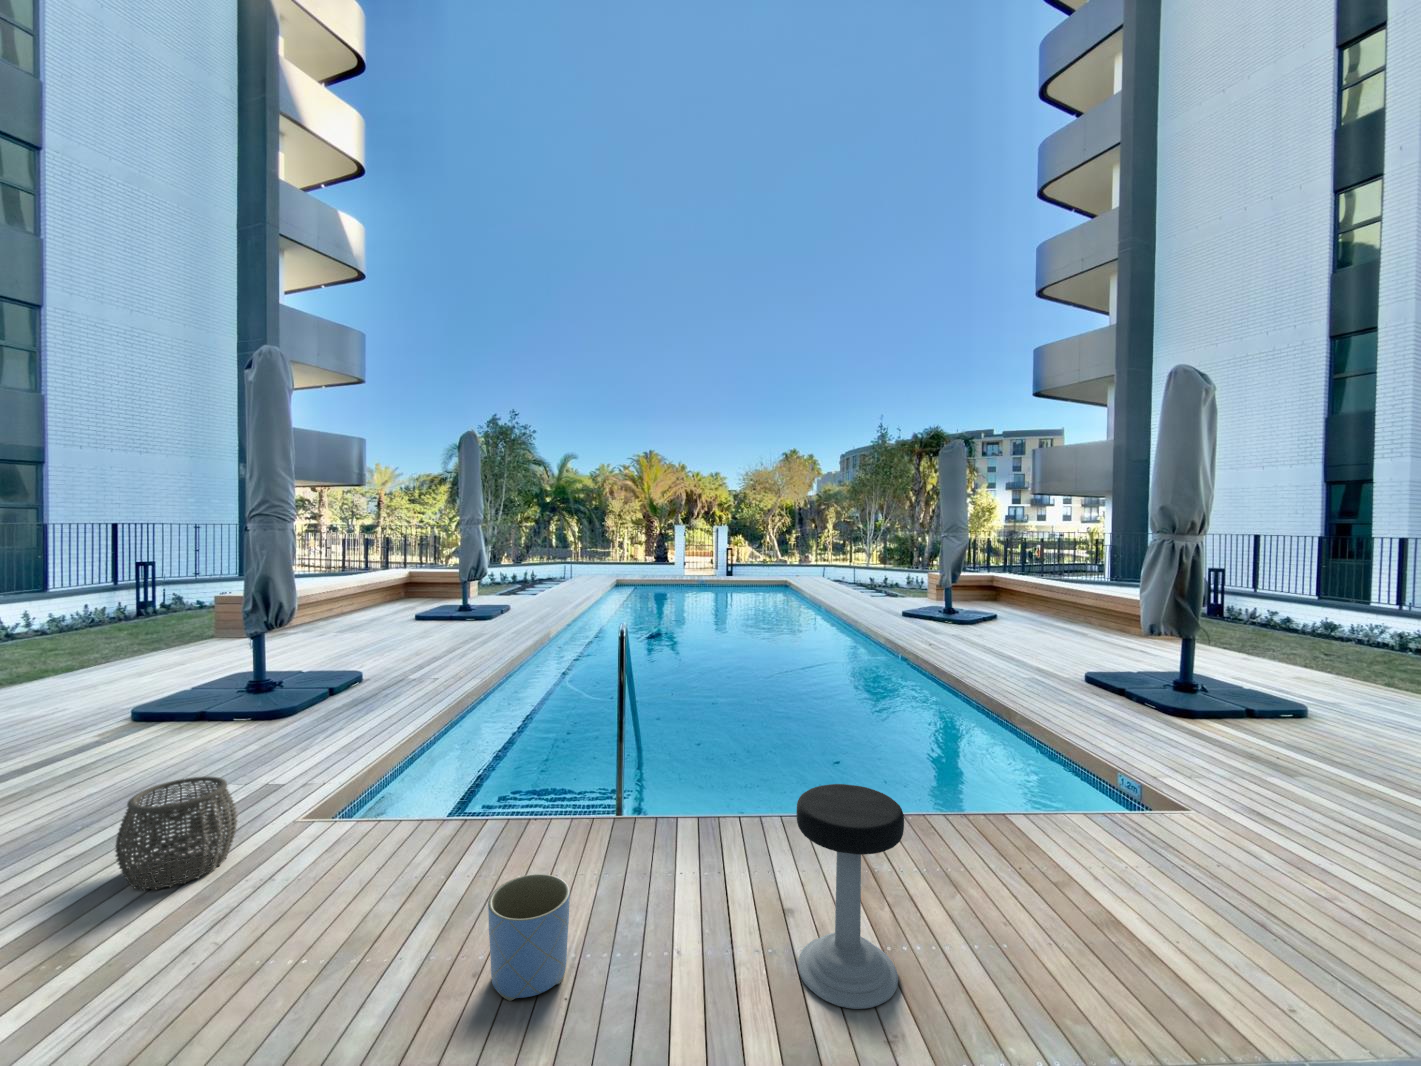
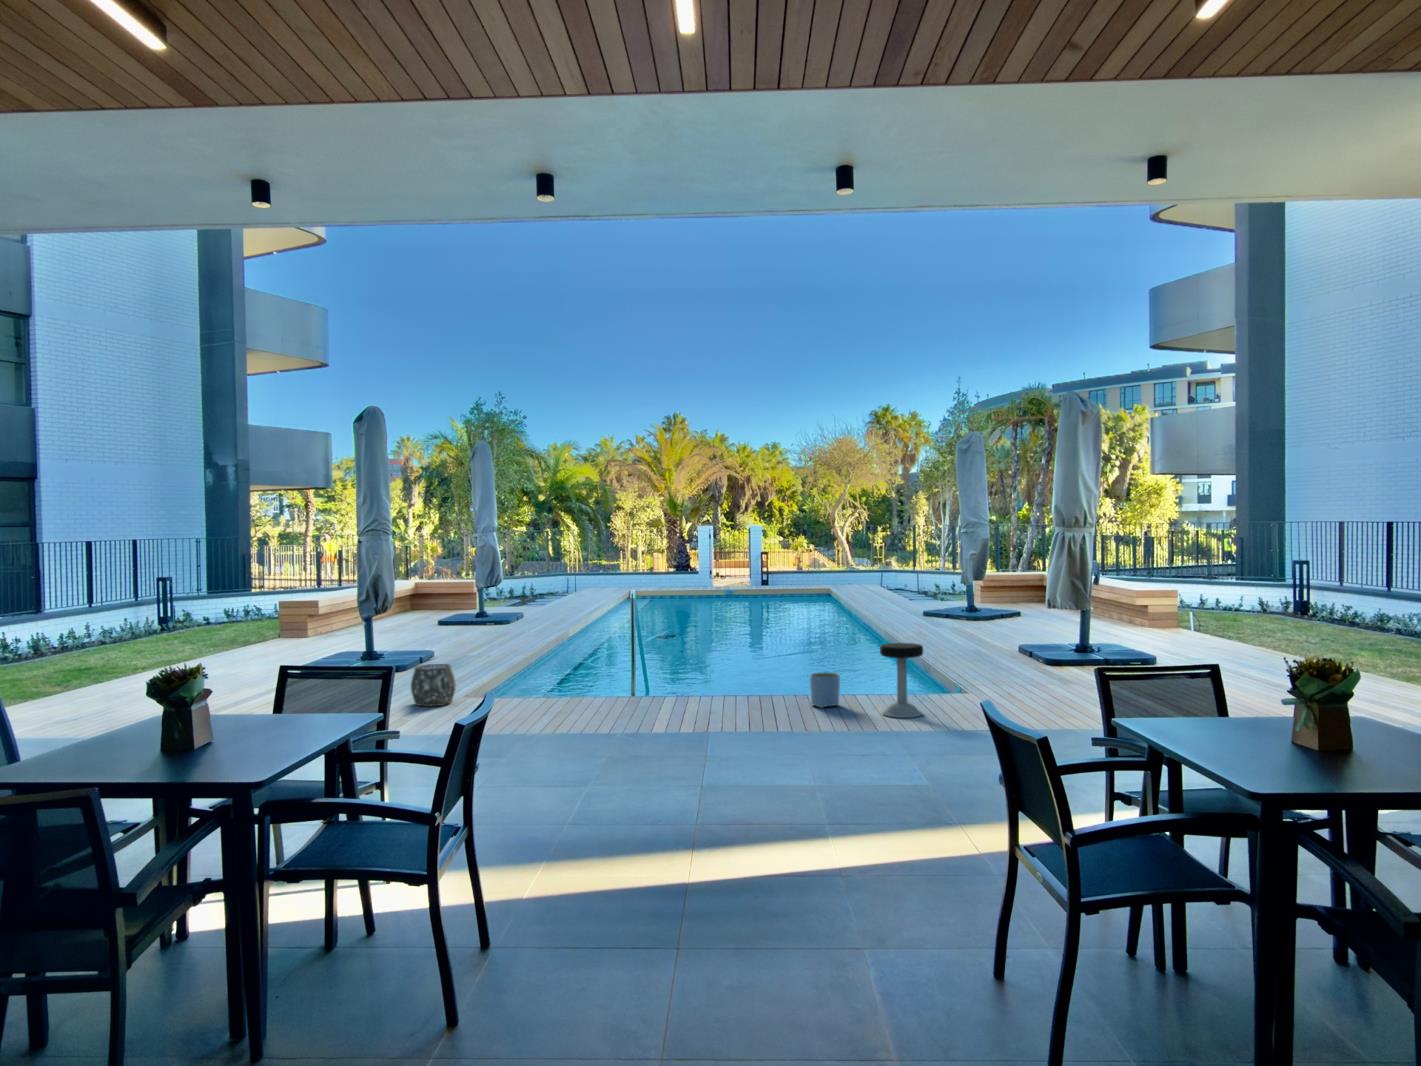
stool: present [796,784,904,1009] -> present [880,643,923,718]
planter: present [488,874,570,1001] -> present [810,673,840,708]

